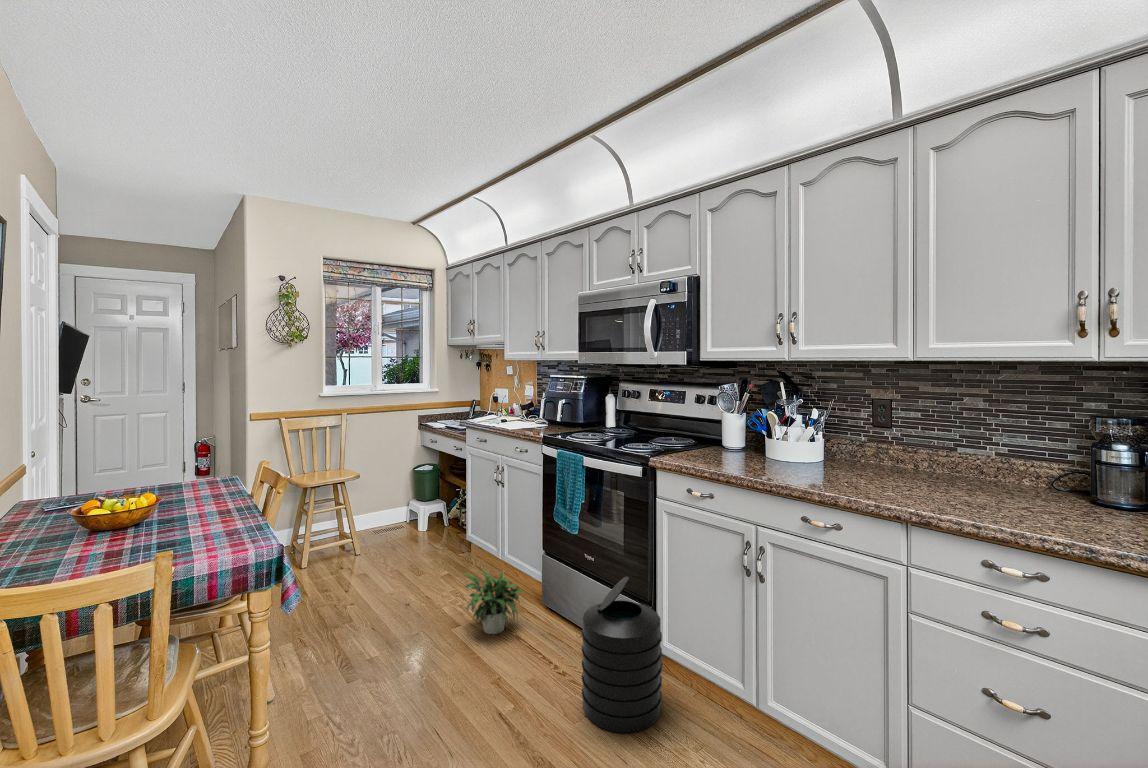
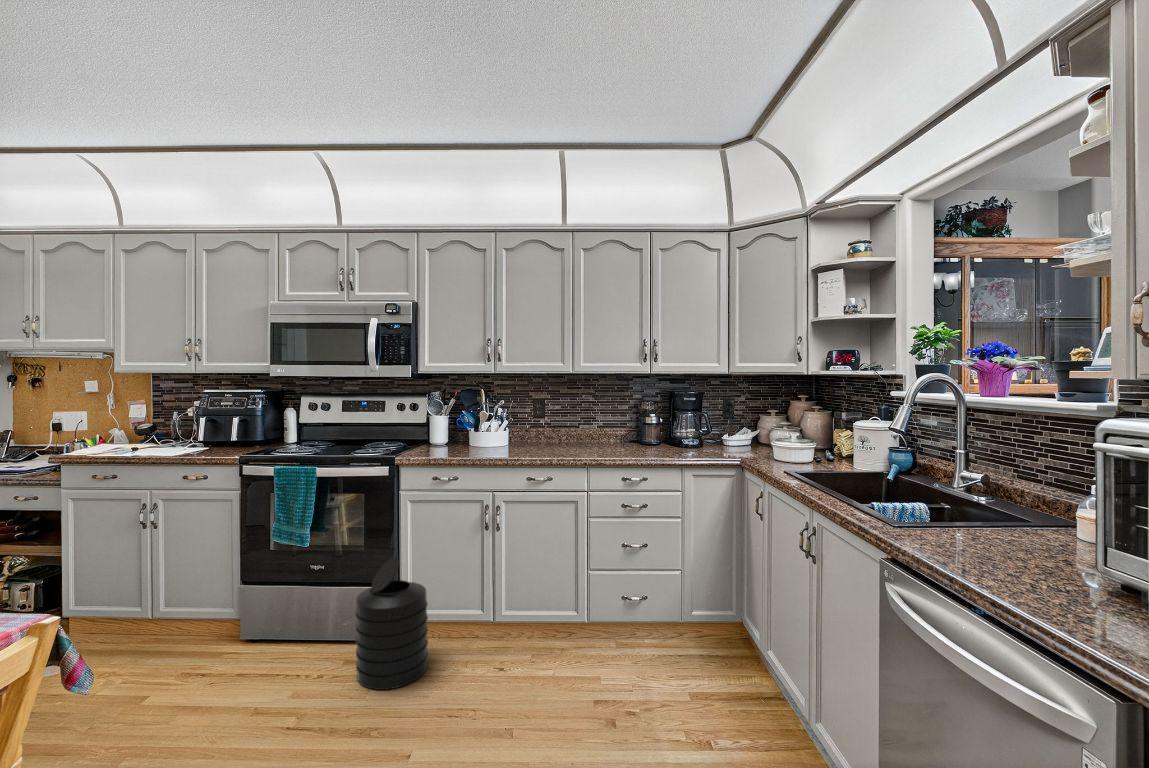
potted plant: present [464,569,524,634] -> none [134,612,243,683]

